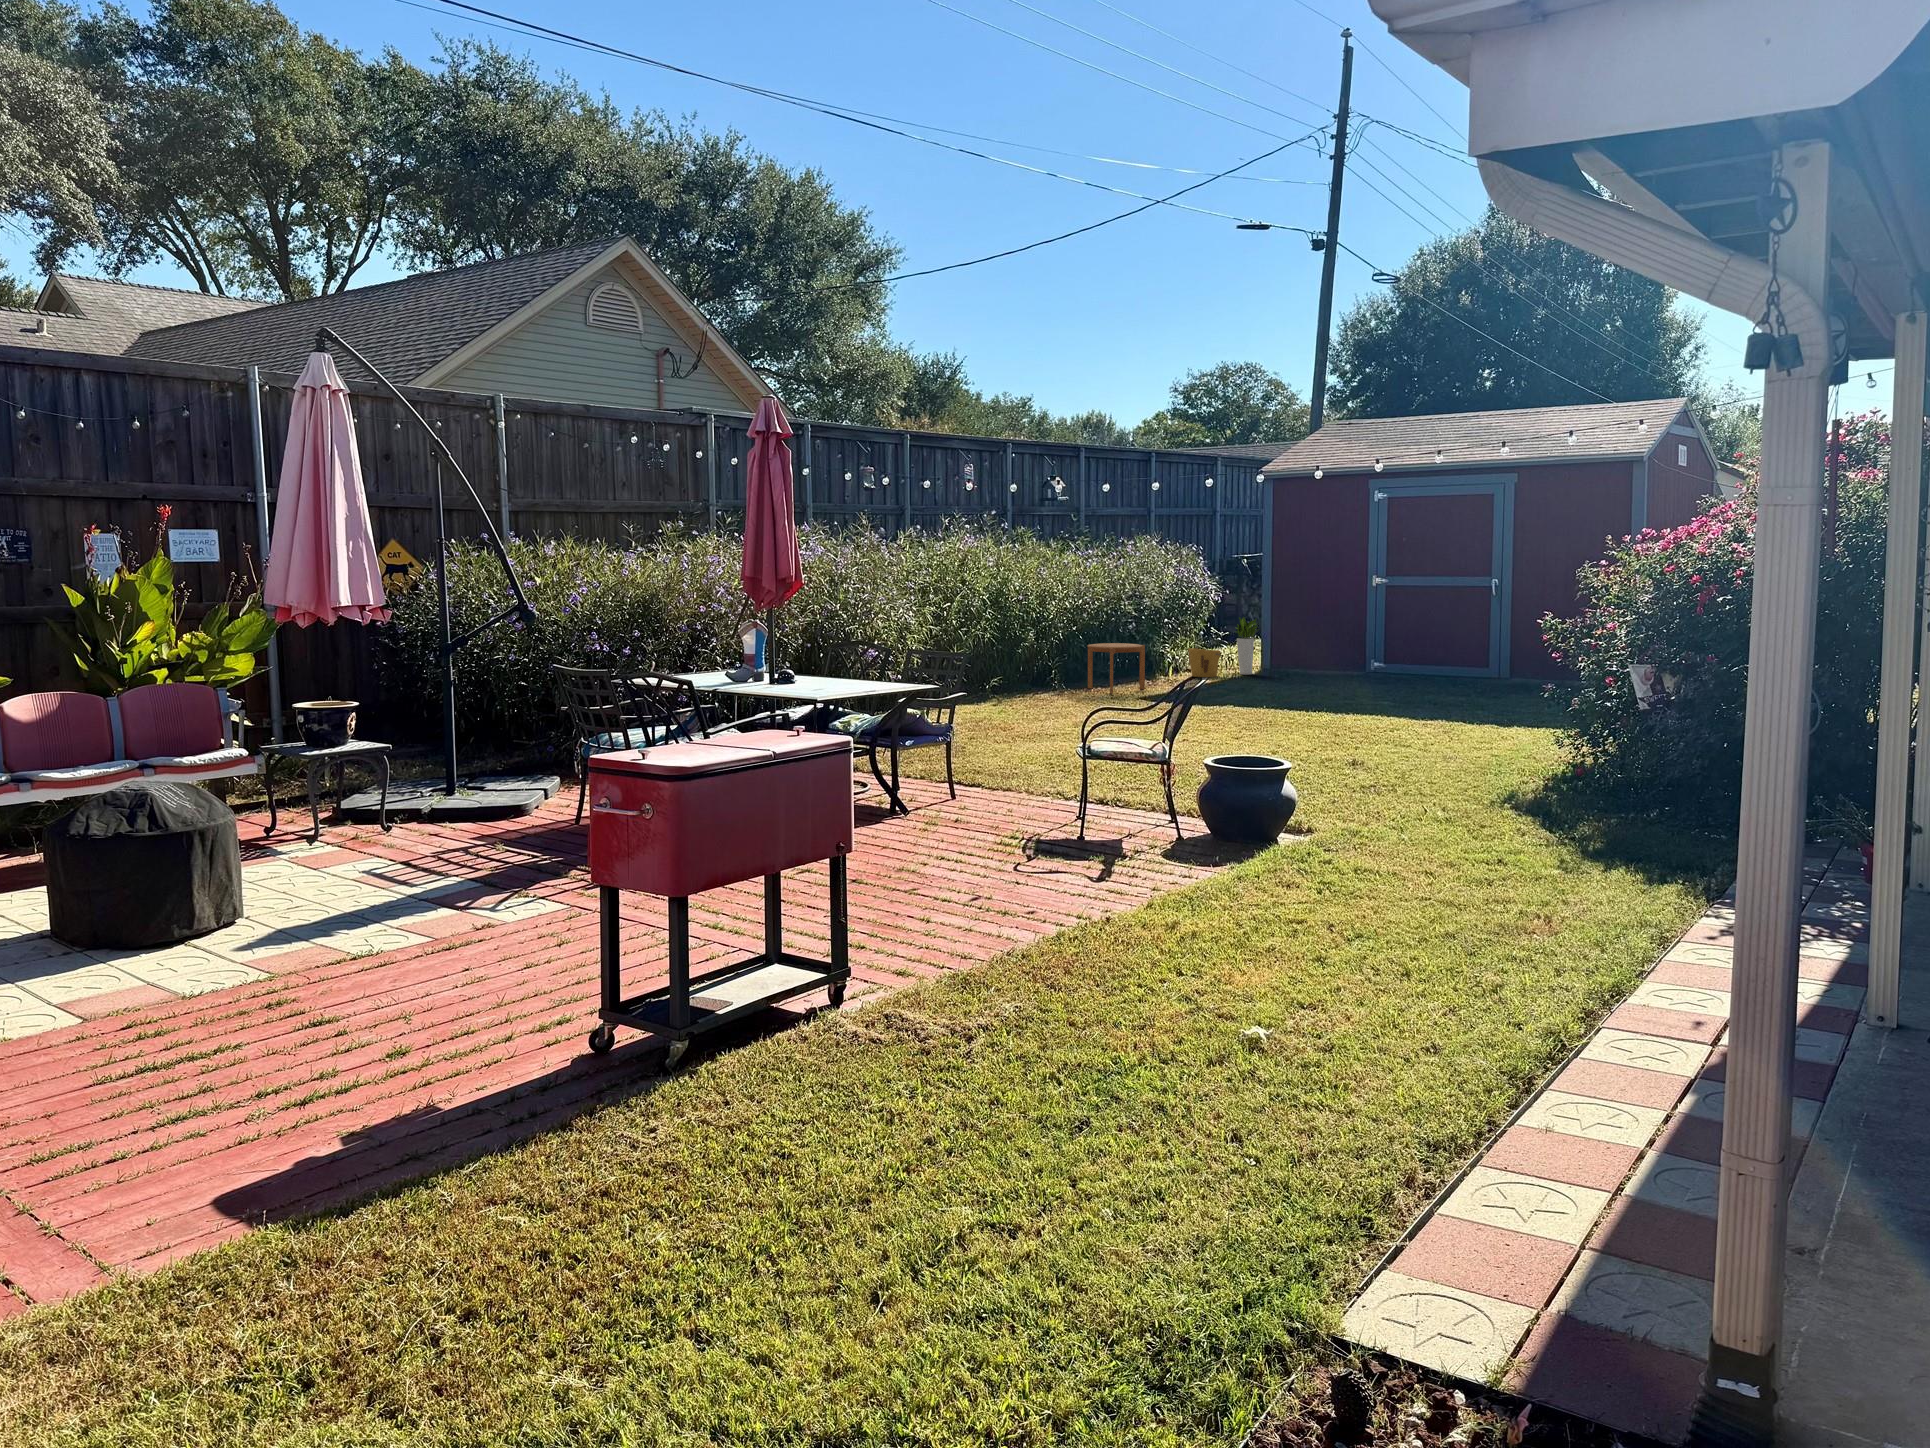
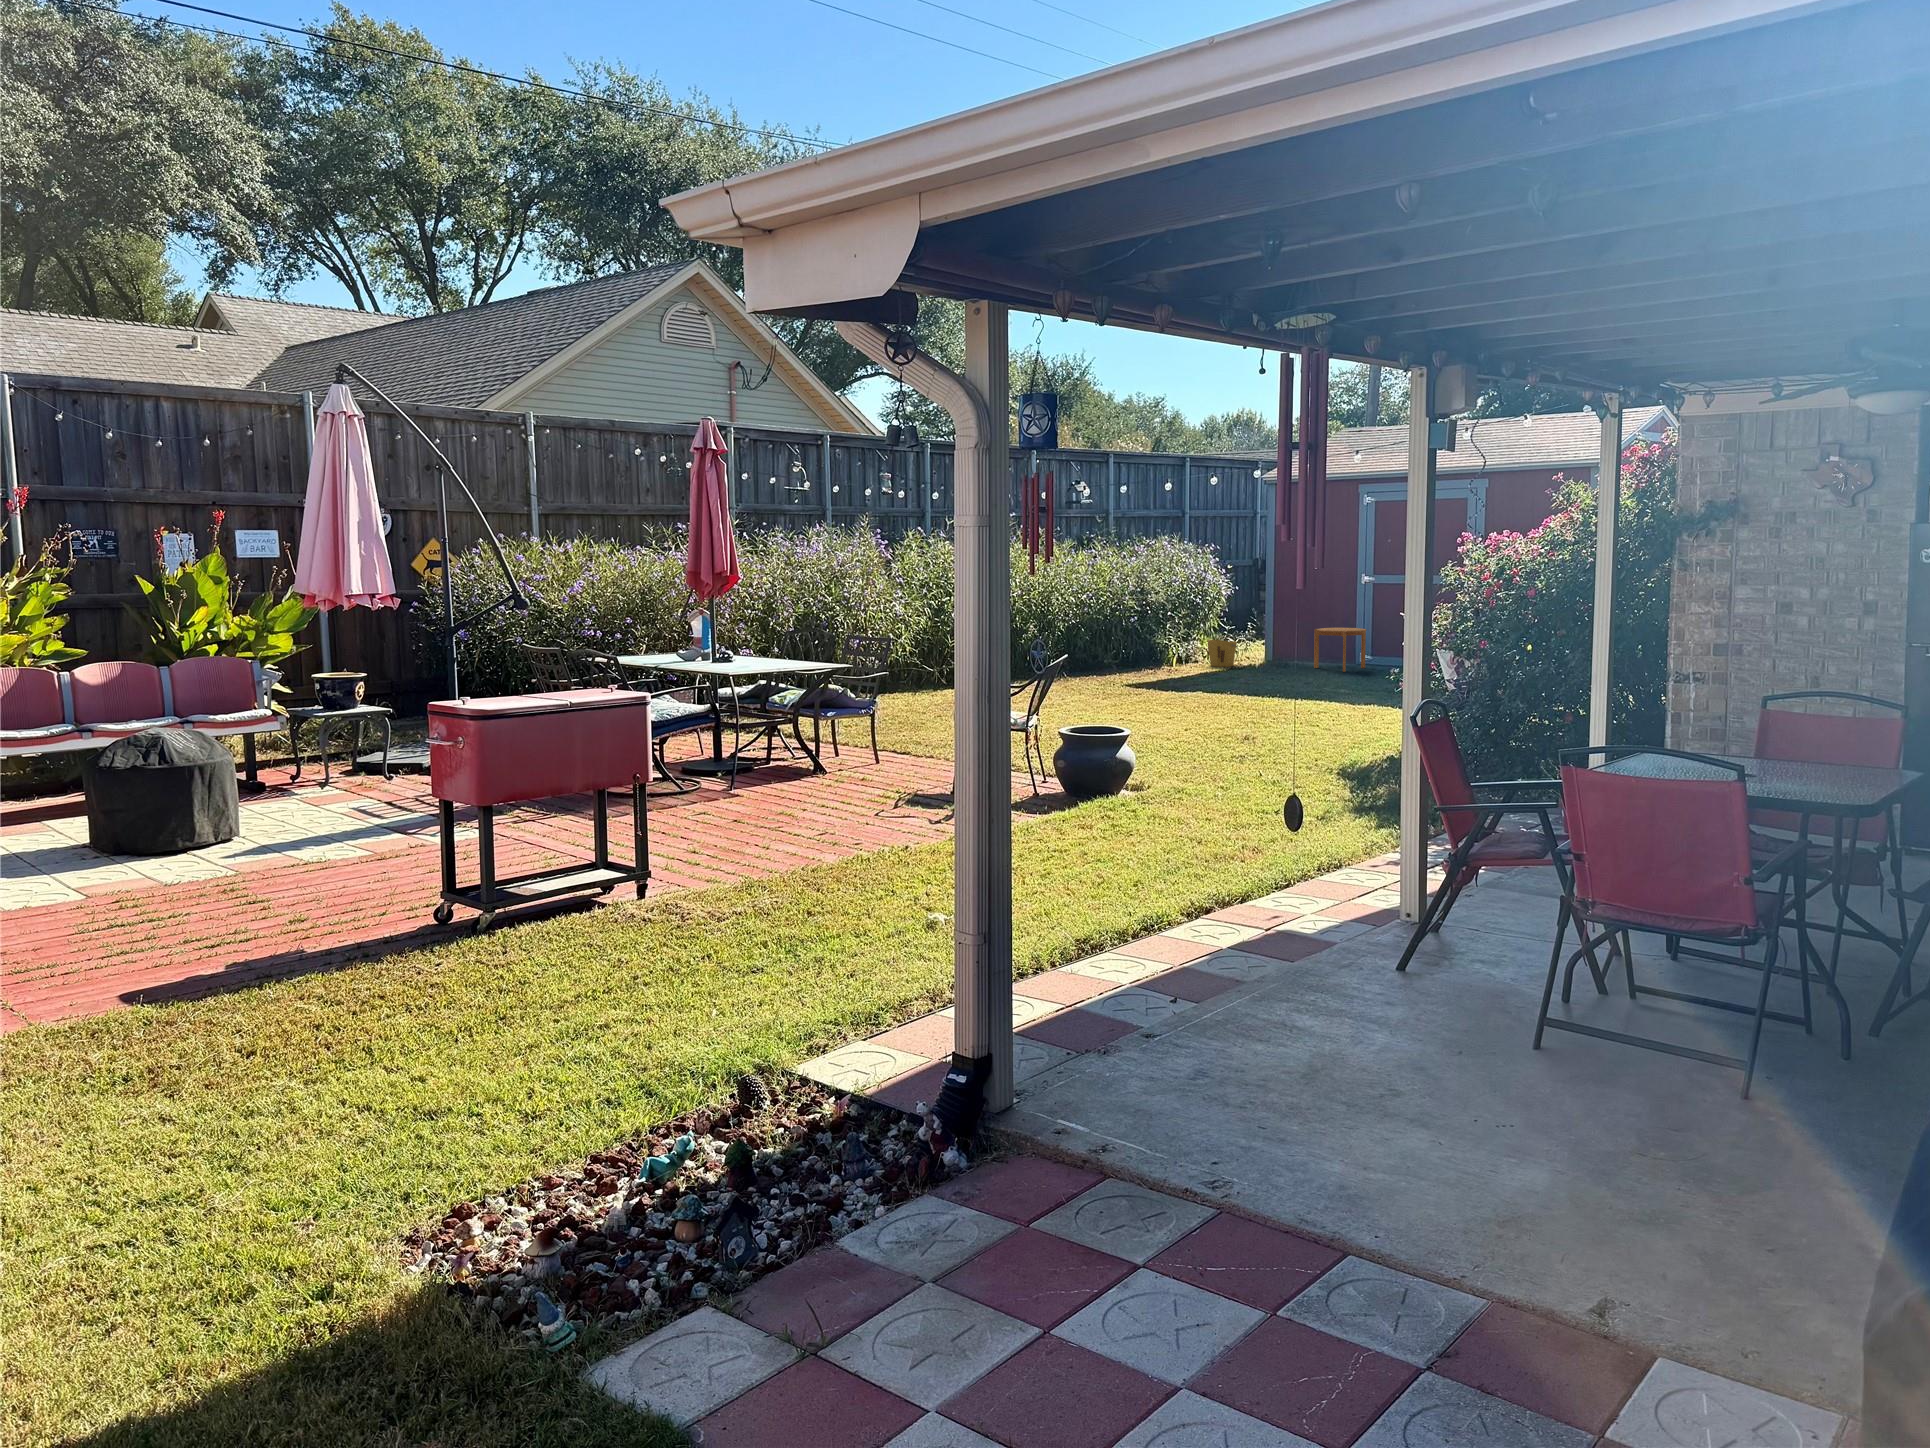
planter: present [1236,617,1257,675] -> none [1251,610,1277,665]
side table: present [1088,643,1145,694] -> present [1314,628,1366,672]

